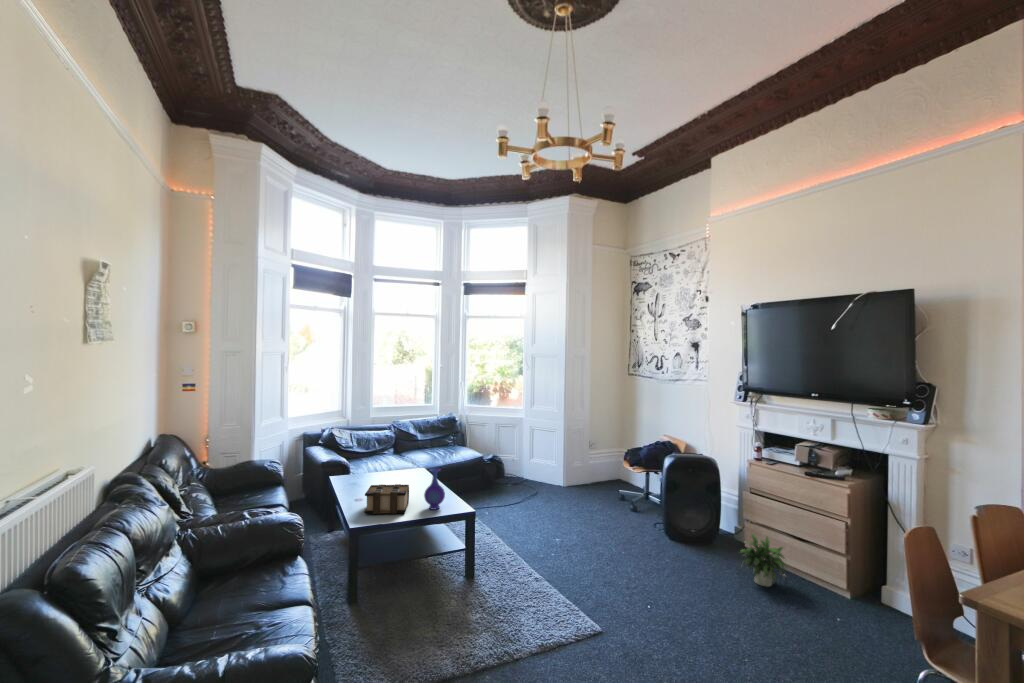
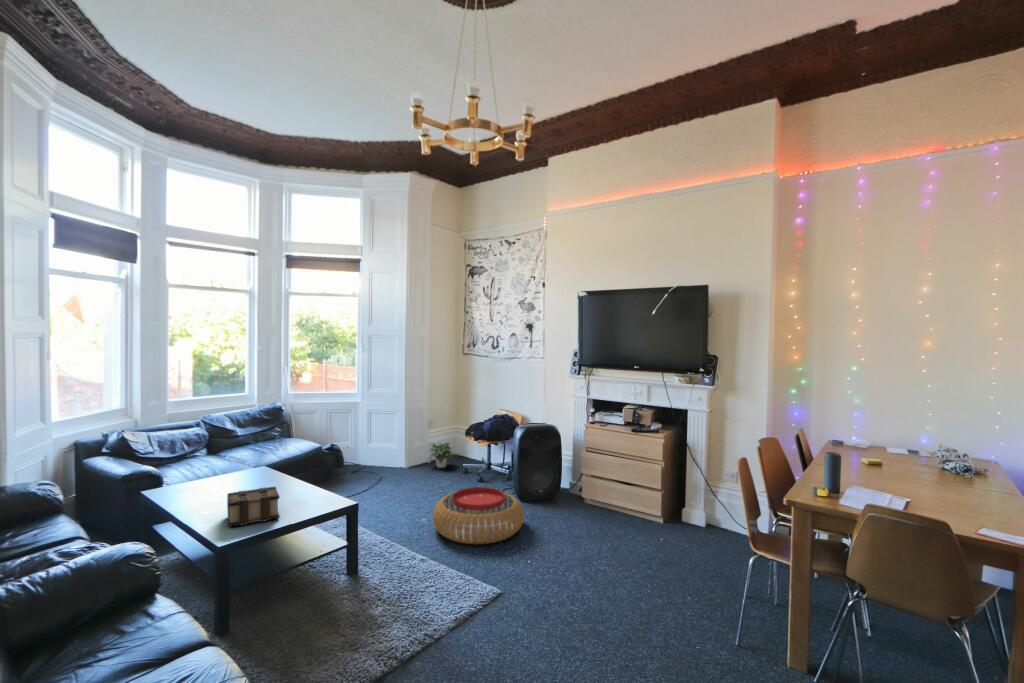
vase: present [424,468,445,510] -> none [298,464,322,509]
pouf: none [561,515,660,578] -> present [433,487,524,544]
potted plant: present [741,534,787,586] -> present [429,443,453,468]

